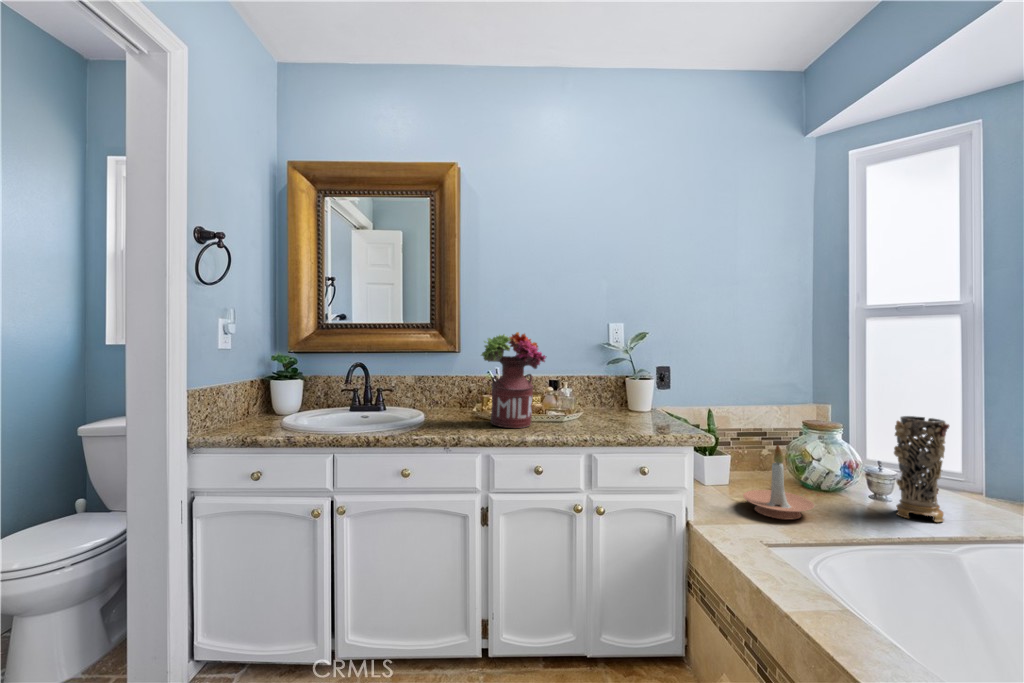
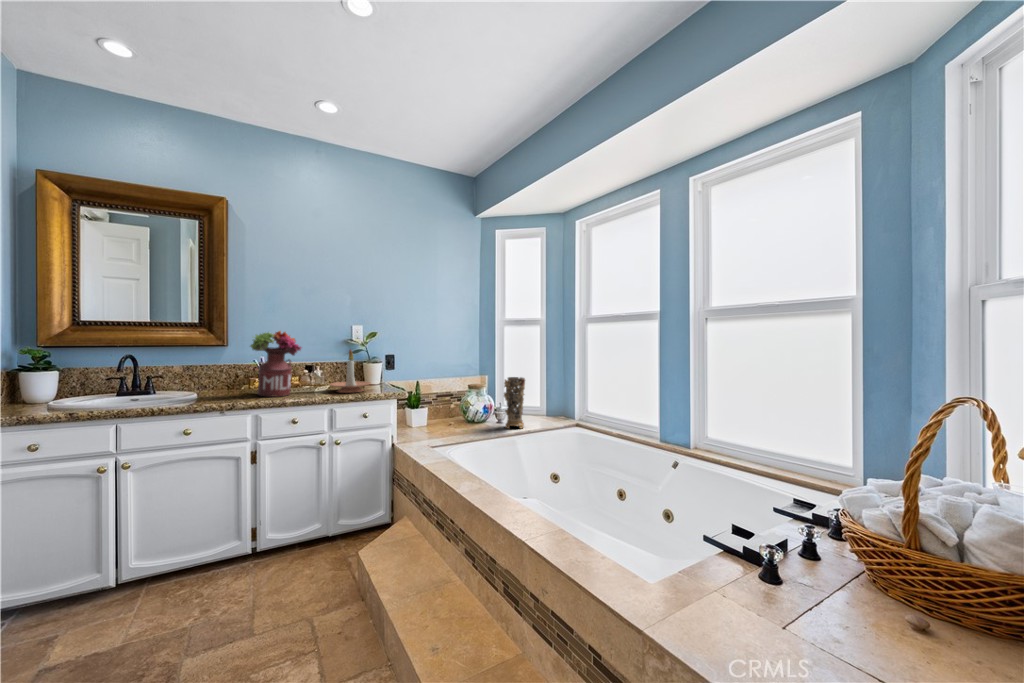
candle holder: present [743,445,814,519] -> present [330,350,370,393]

